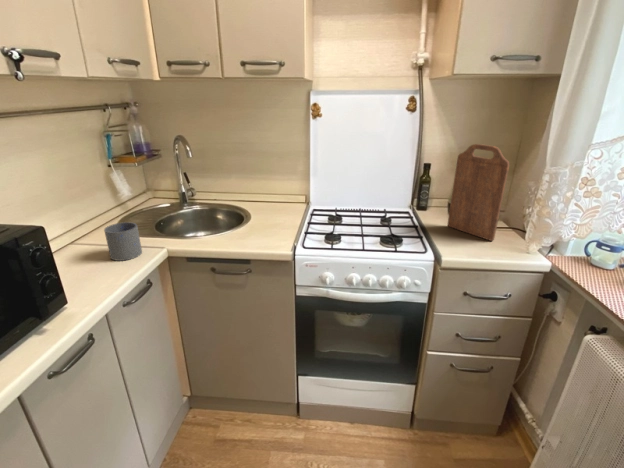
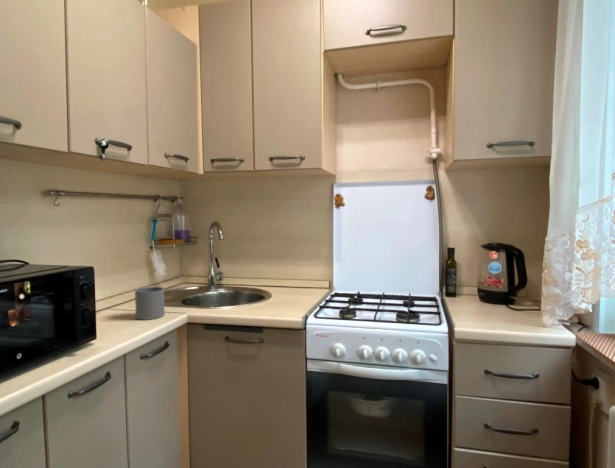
cutting board: present [448,144,510,241] -> none [472,222,522,320]

